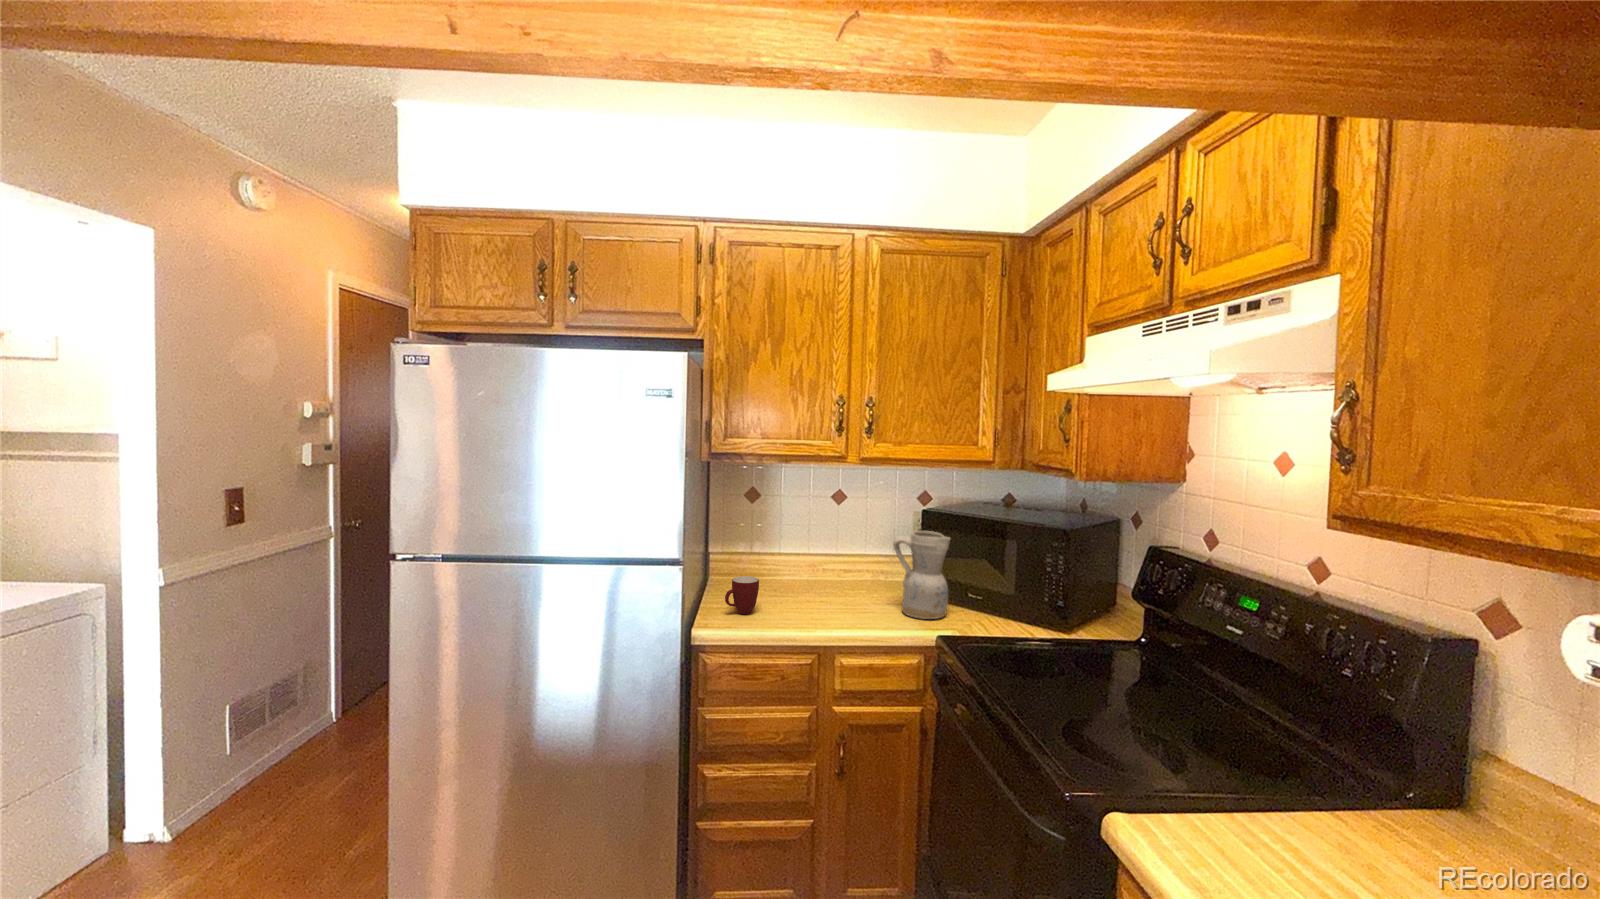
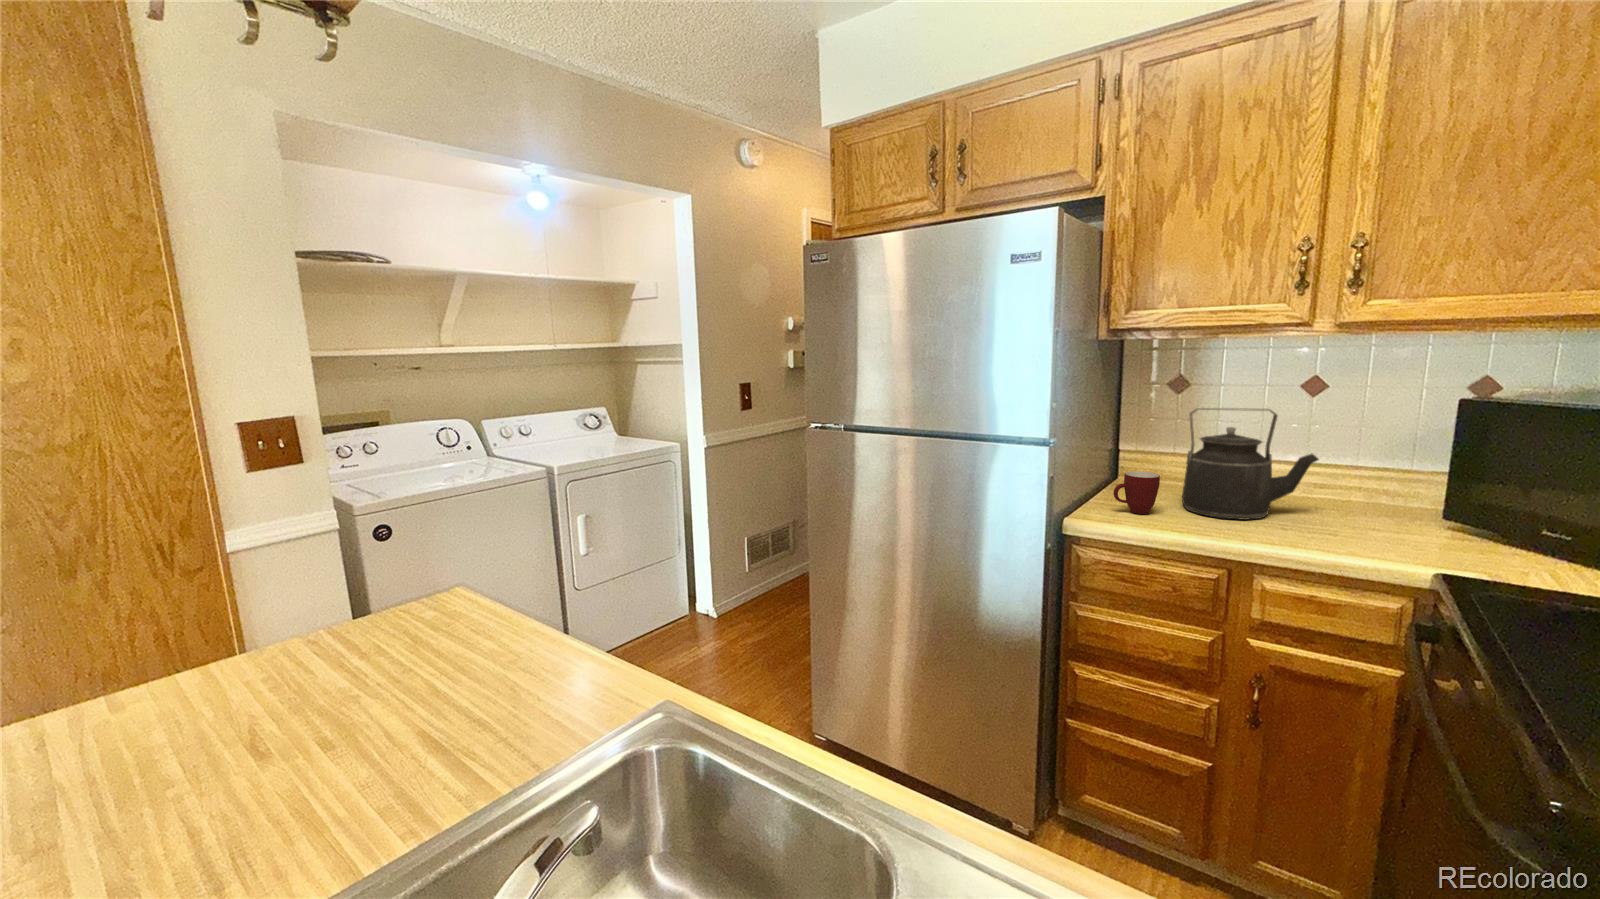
kettle: none [770,518,854,609] -> present [1182,408,1319,520]
ceramic pitcher: present [893,531,950,619] -> none [1383,427,1502,558]

